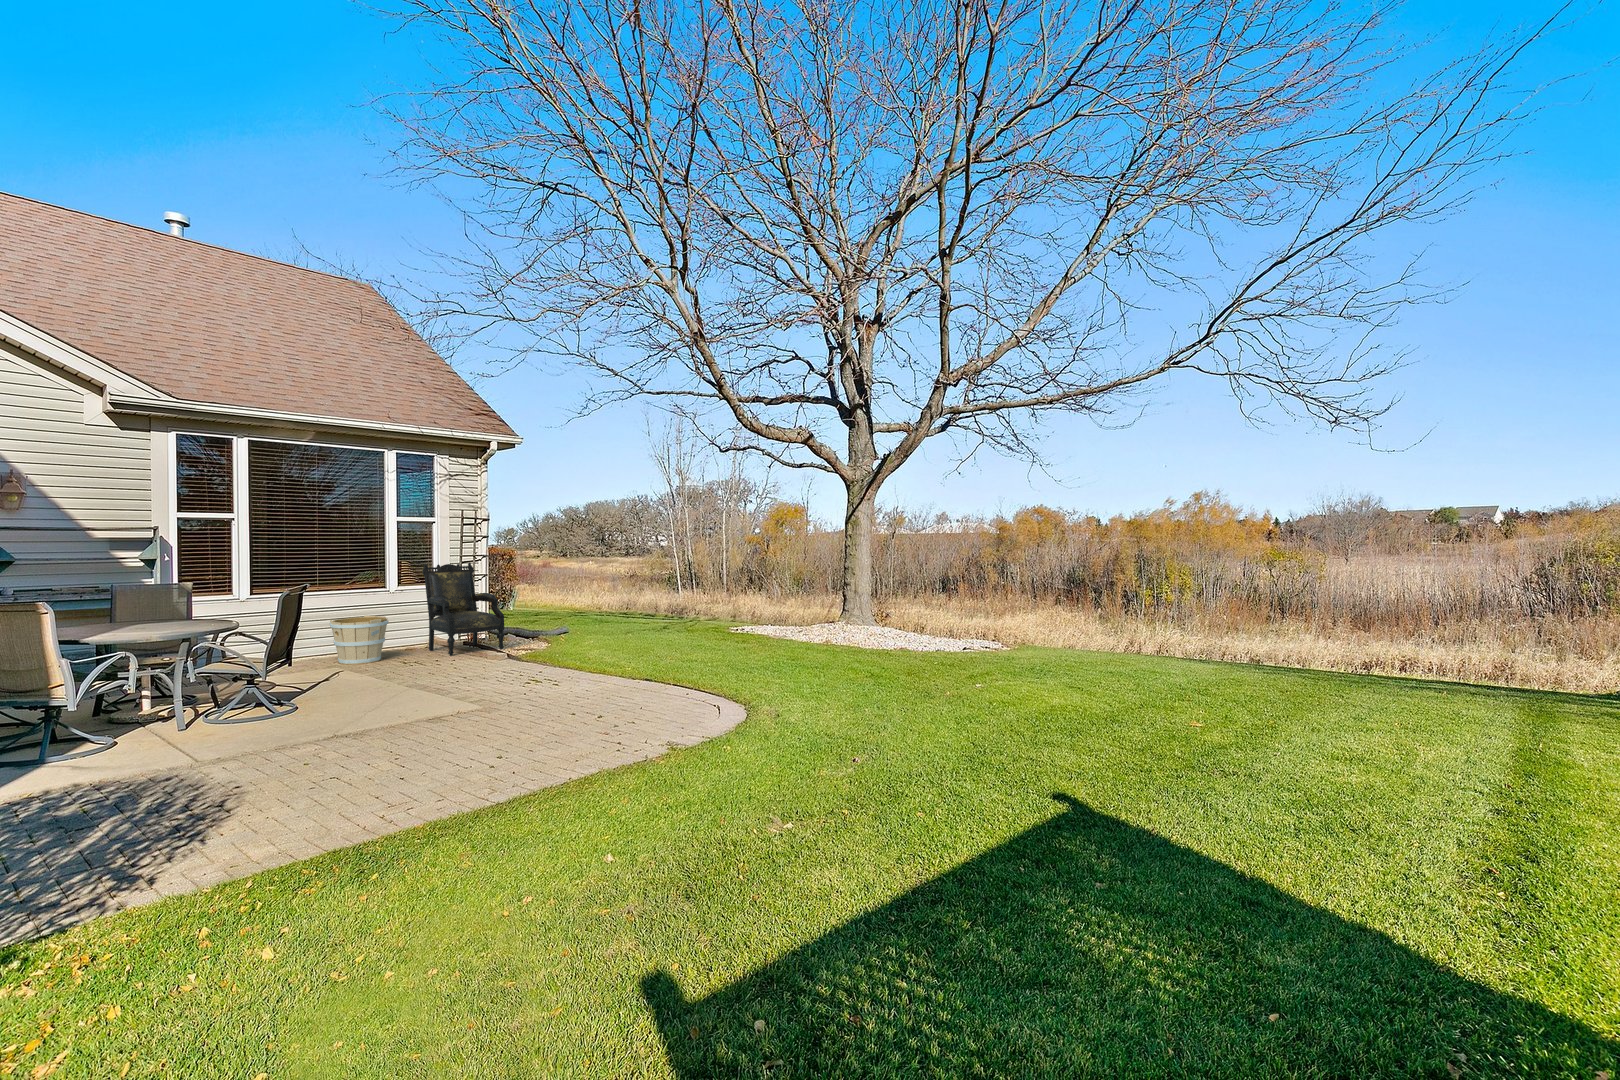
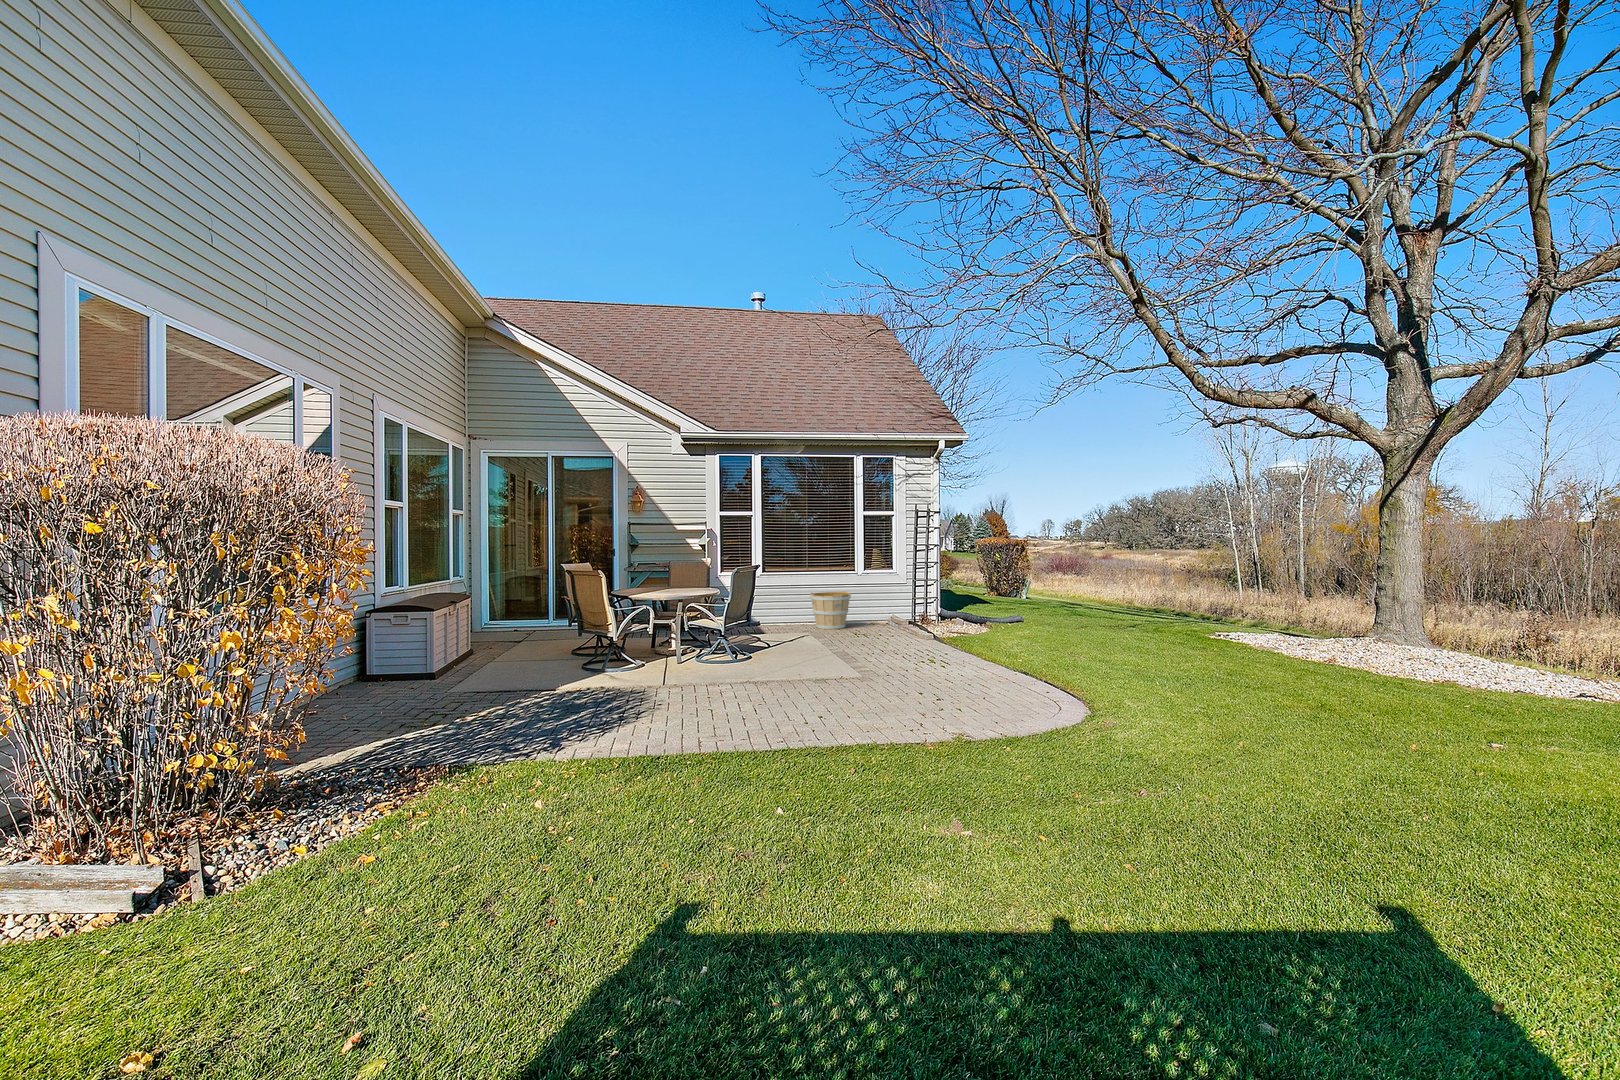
armchair: present [422,563,504,656] -> none [883,550,944,631]

